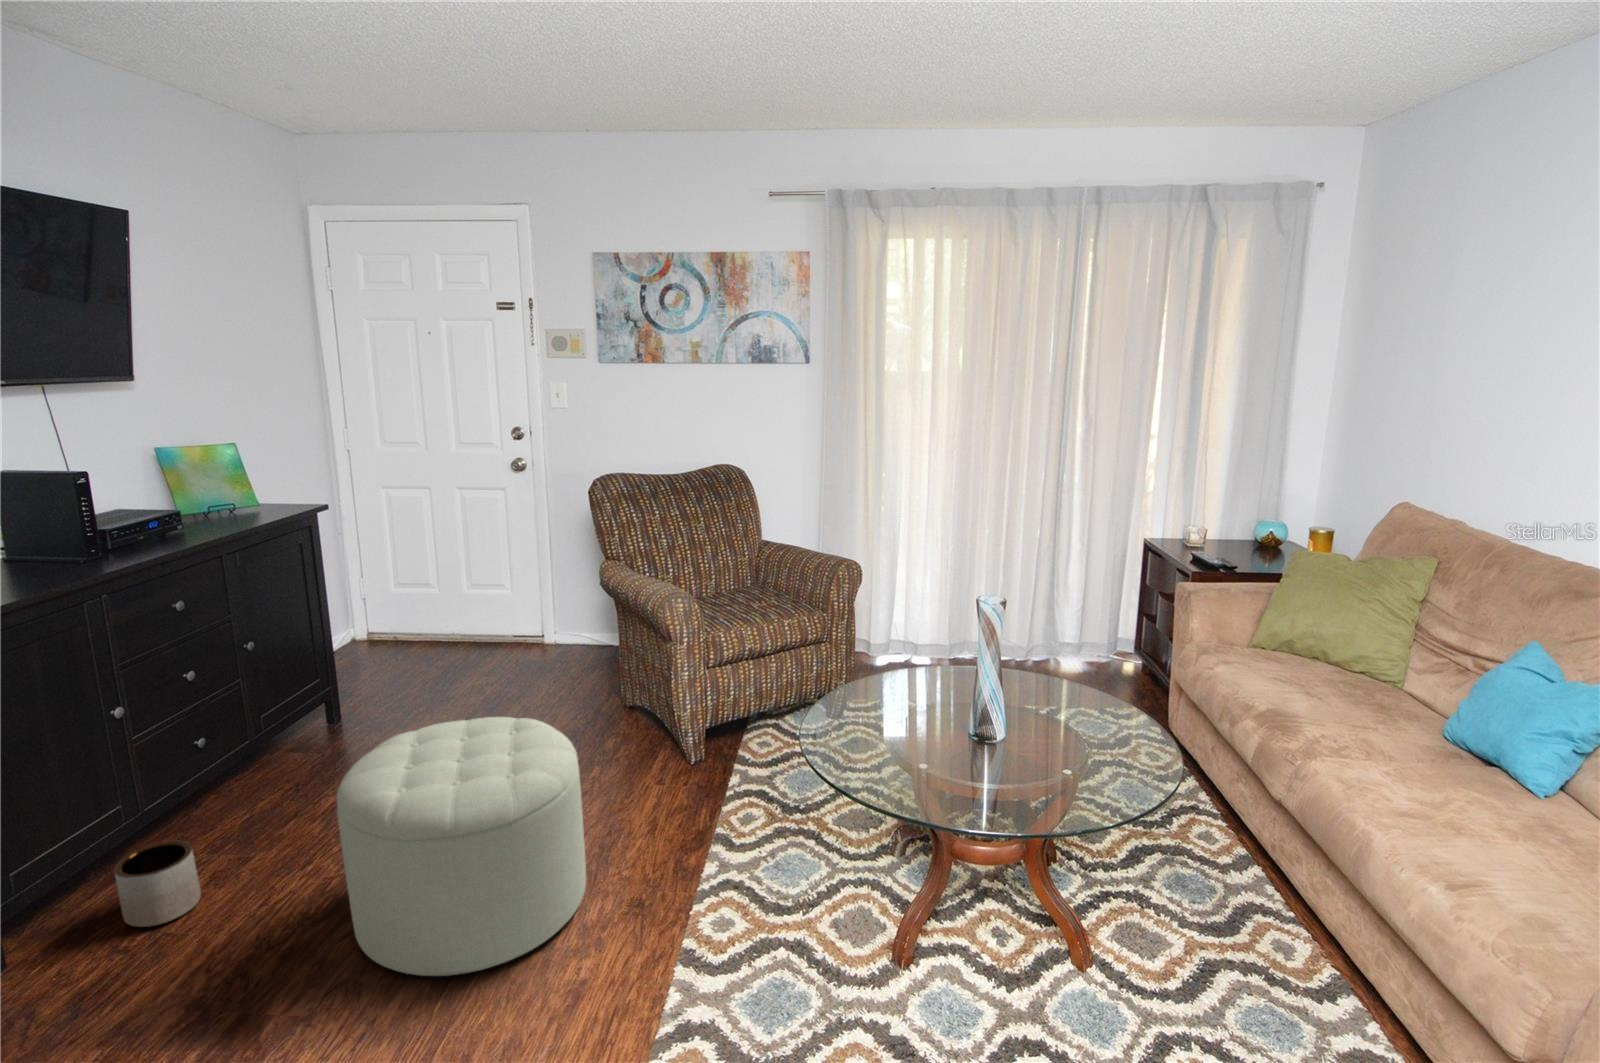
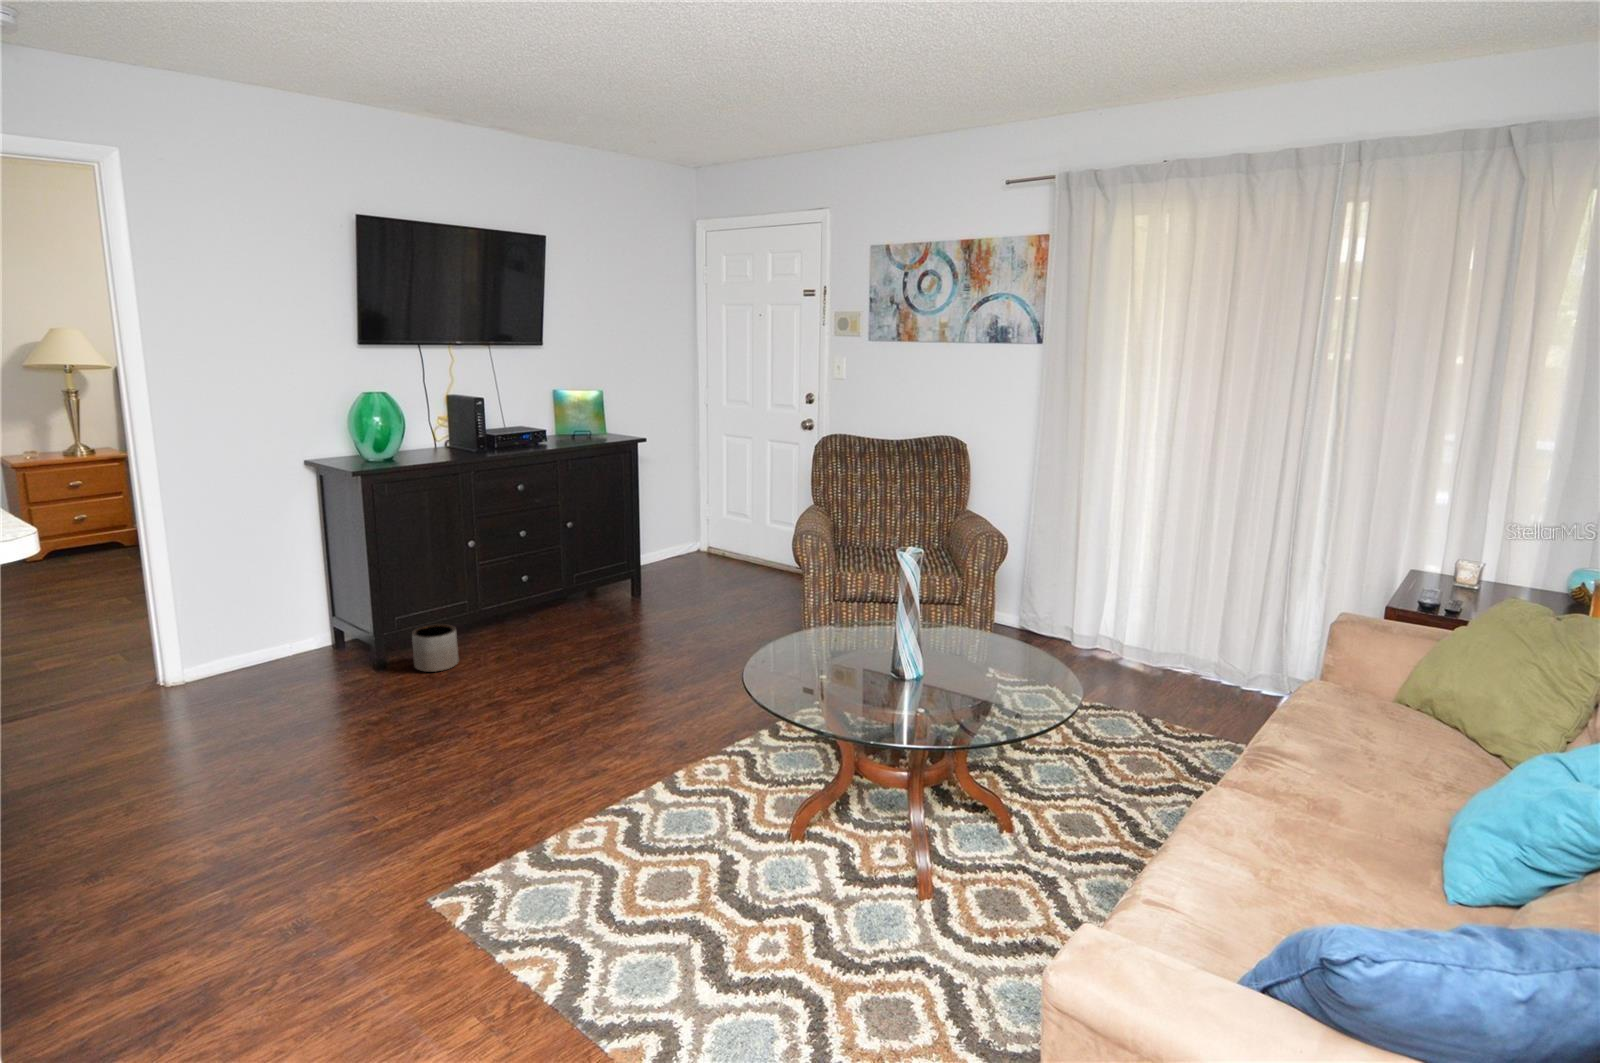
ottoman: present [337,717,586,976] -> none [482,582,653,746]

